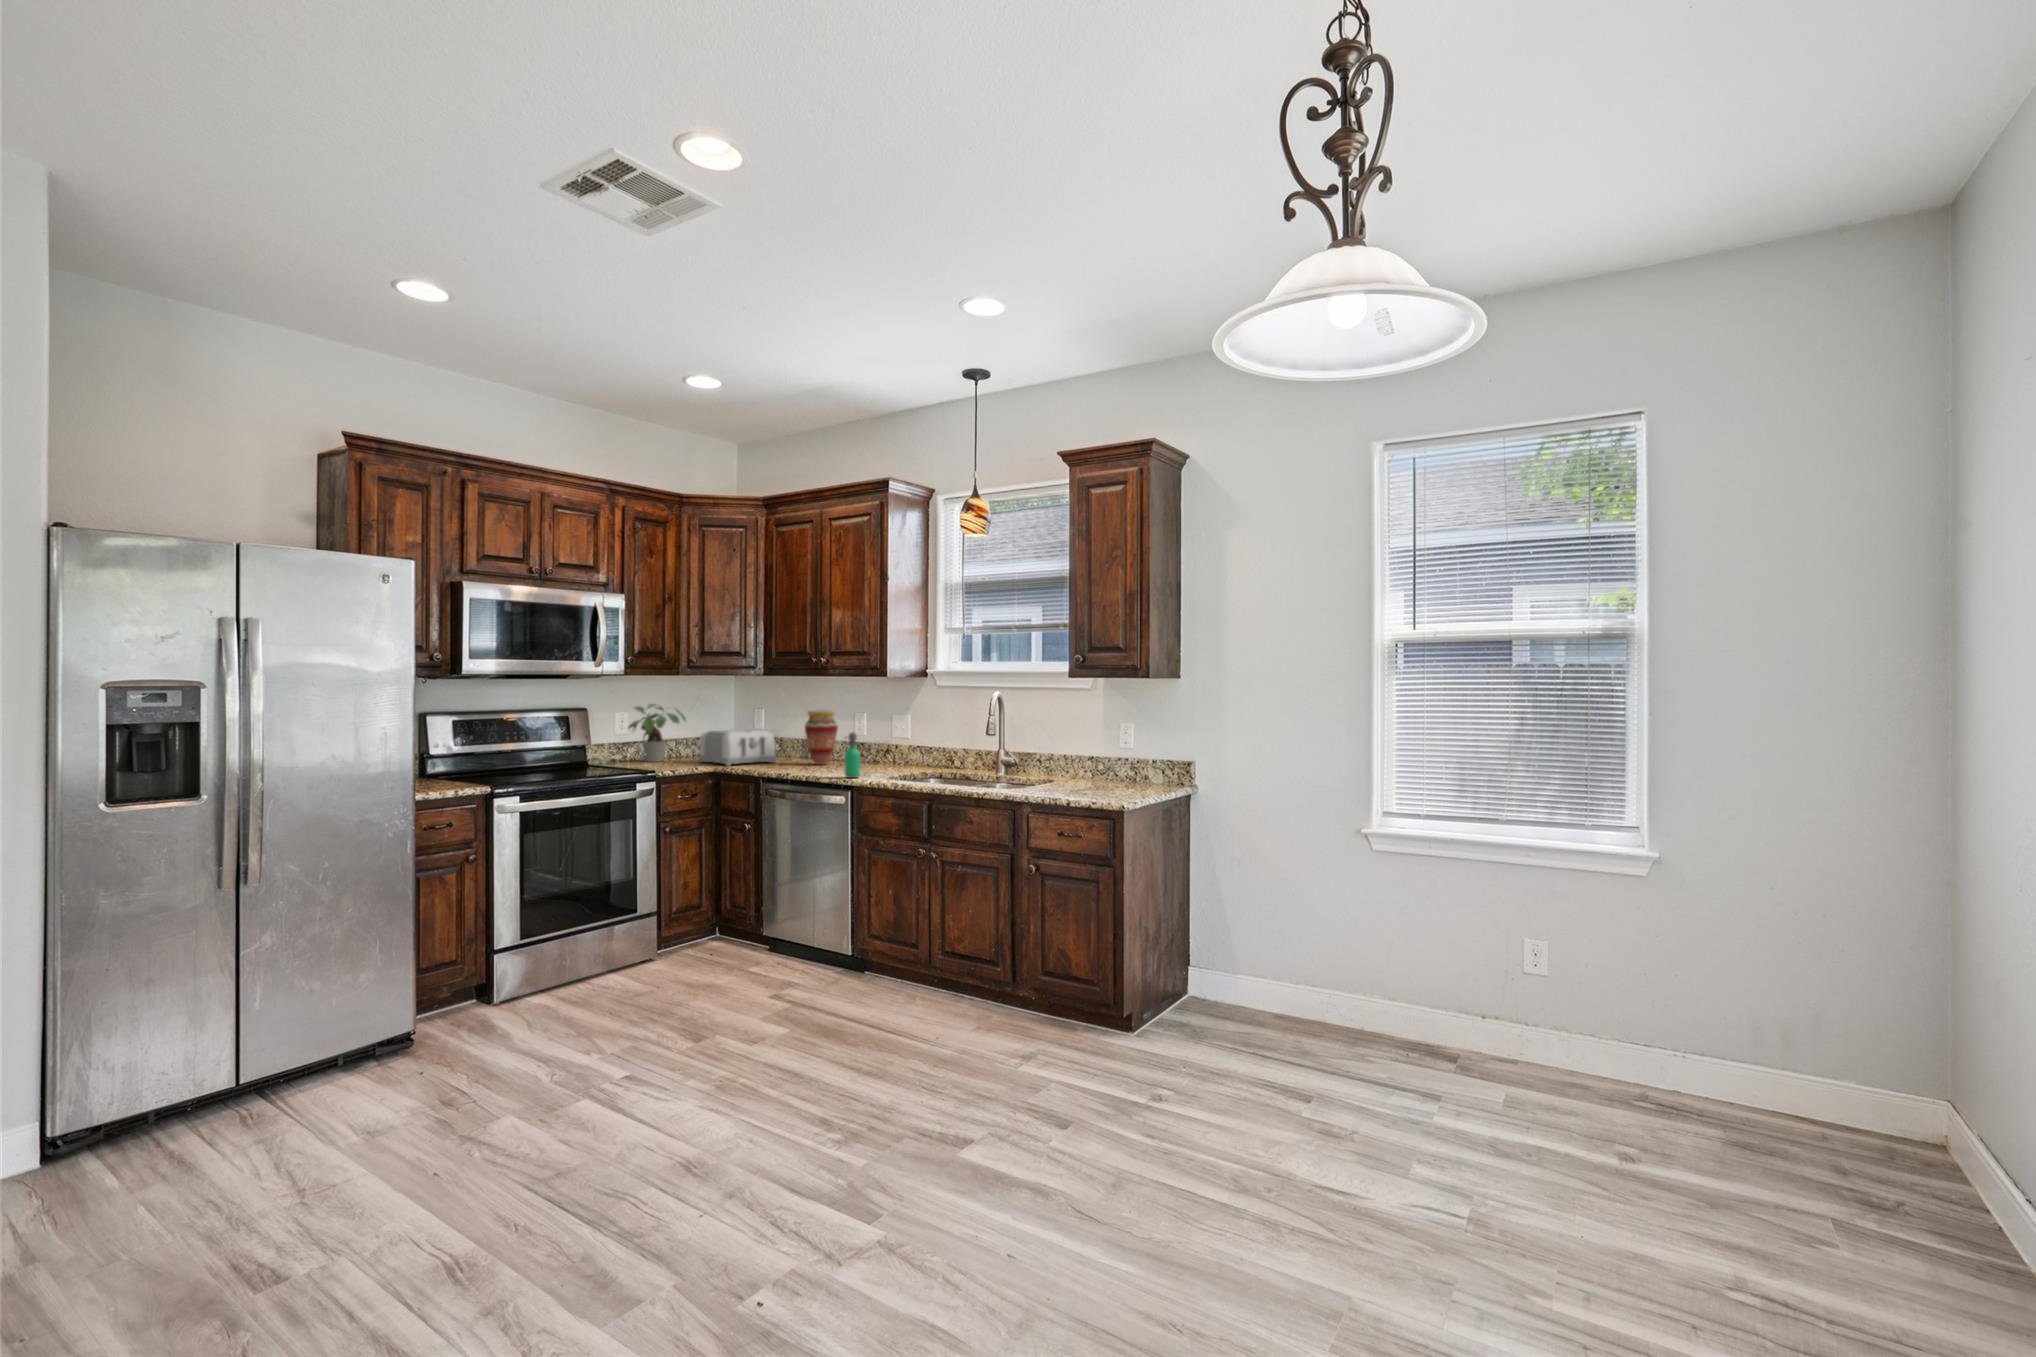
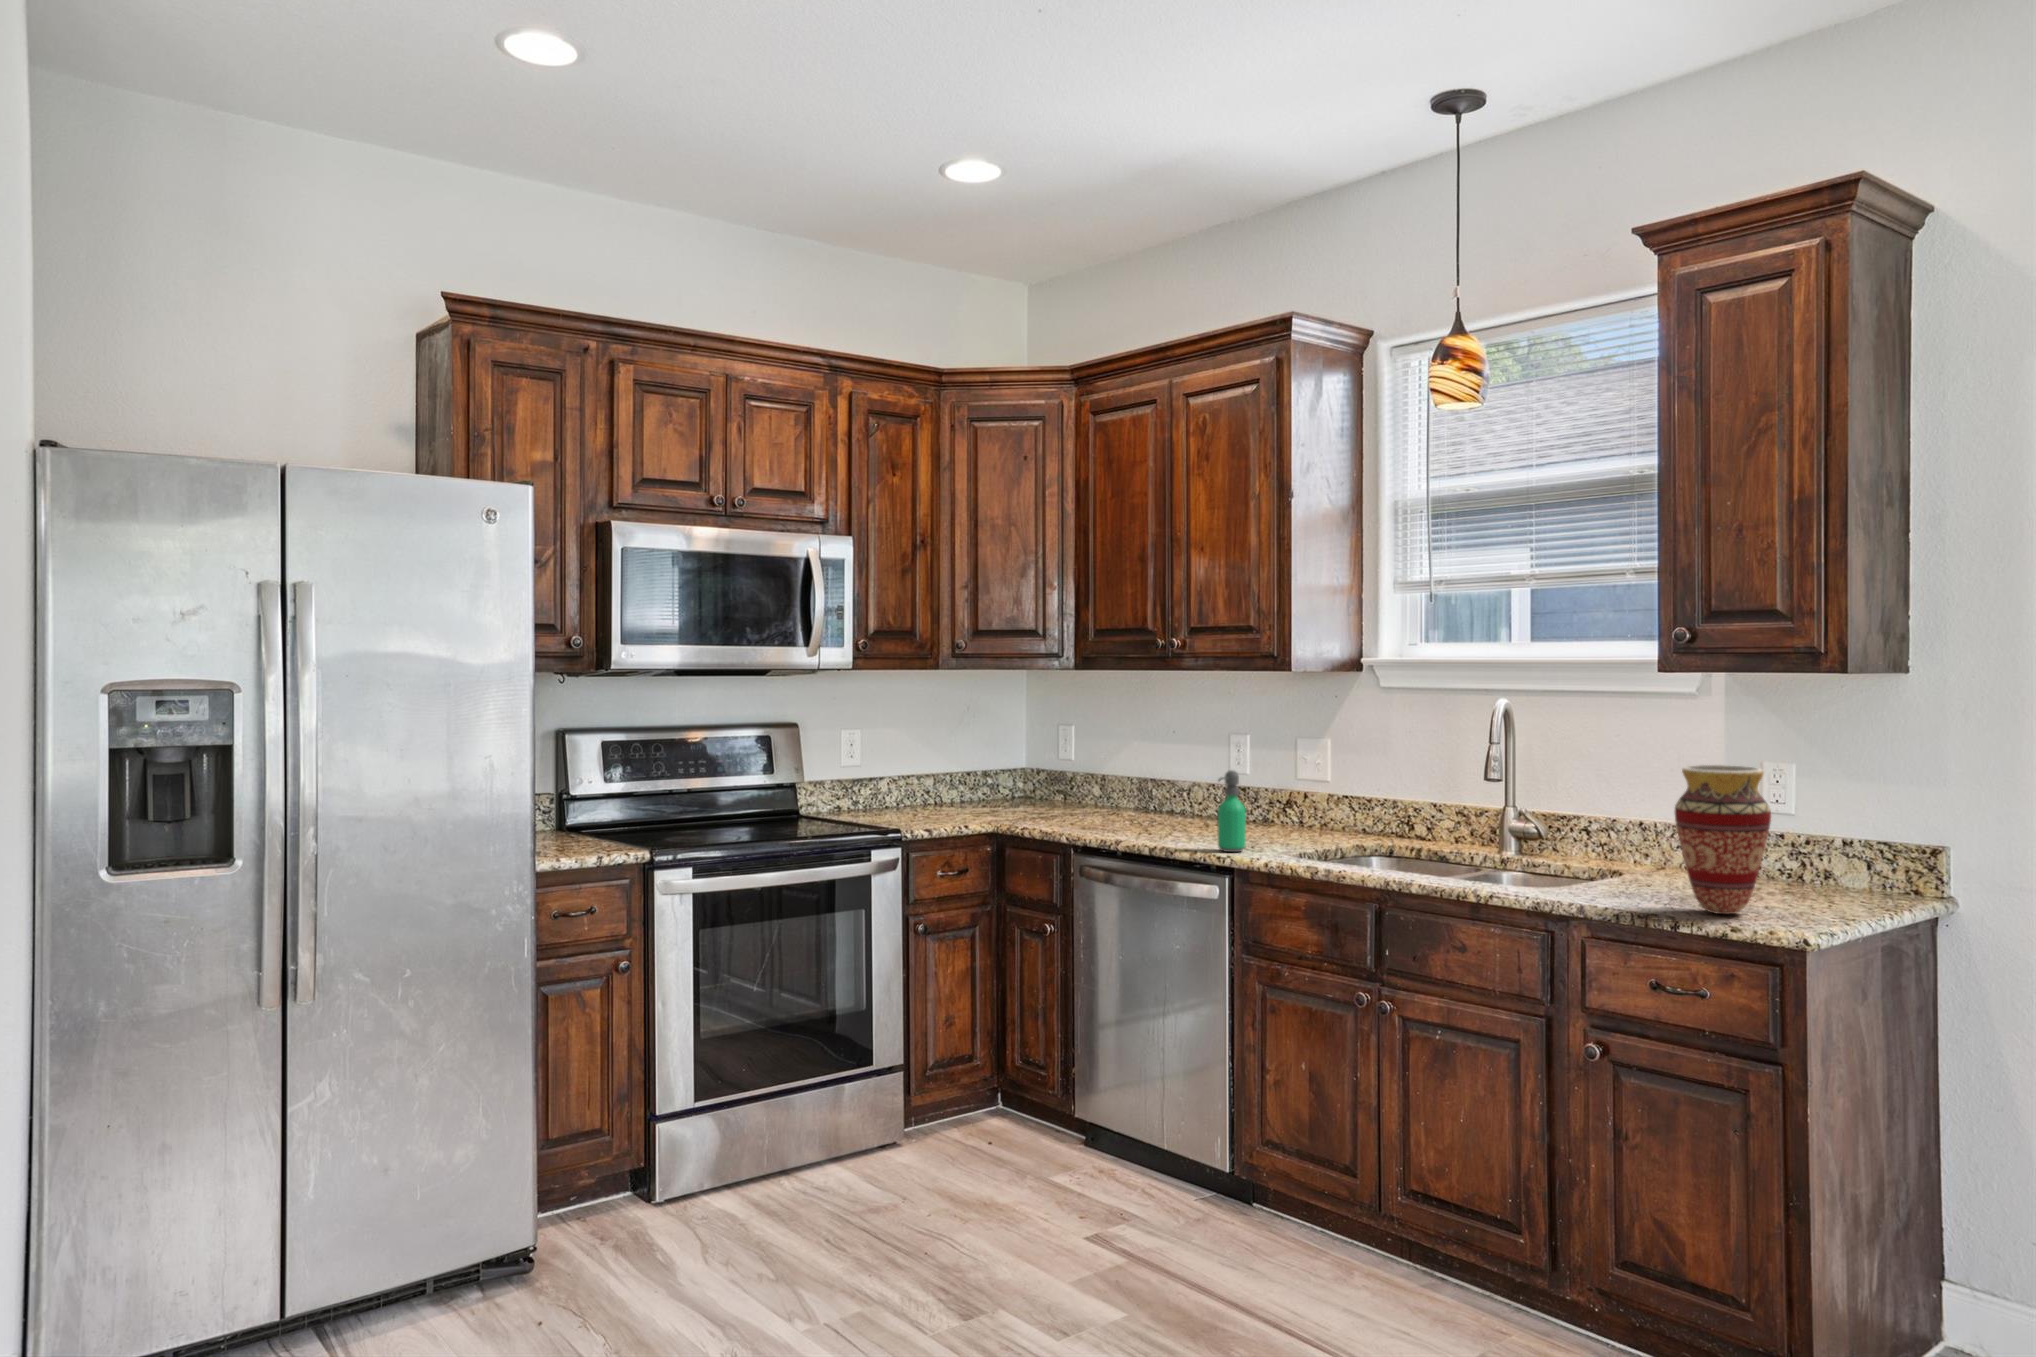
potted plant: present [628,704,686,762] -> none [859,716,952,810]
vase: present [805,710,838,765] -> present [1675,765,1771,914]
toaster: present [699,729,776,766] -> none [971,759,1096,821]

